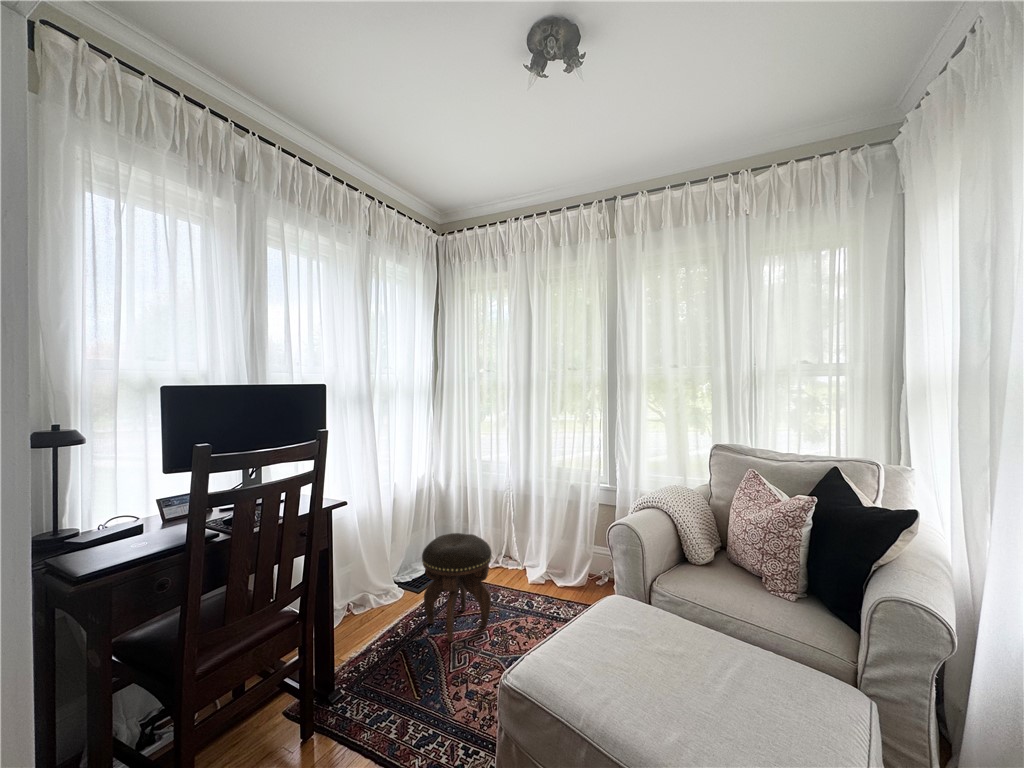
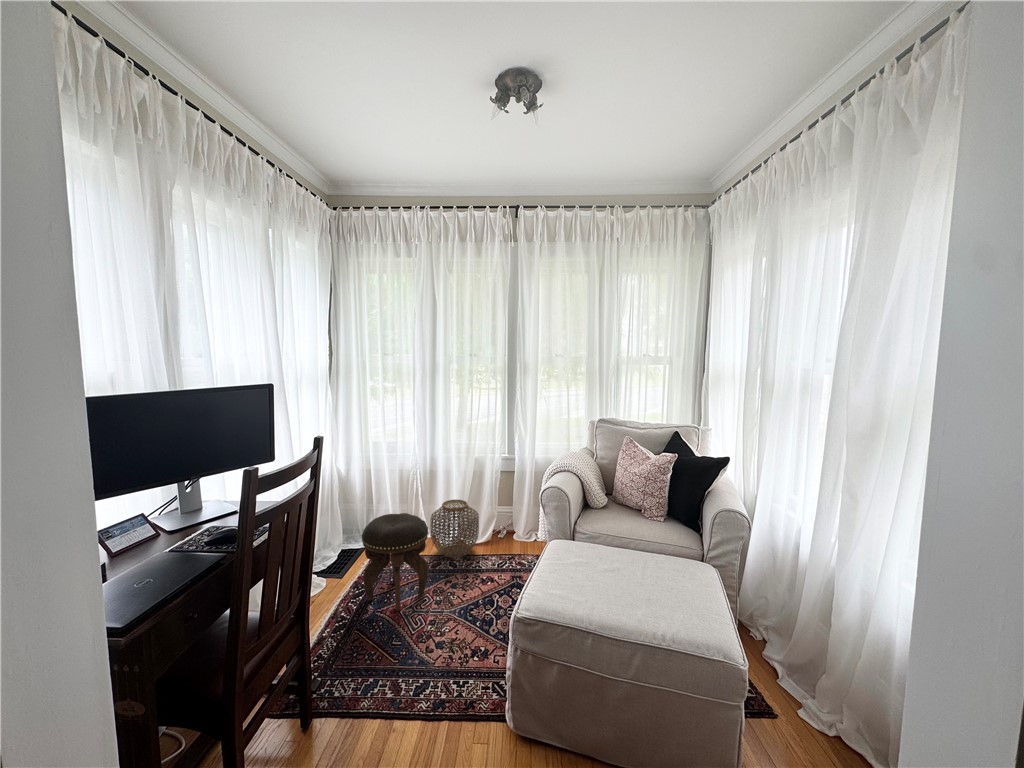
woven basket: none [512,529,566,597] -> present [430,500,479,558]

